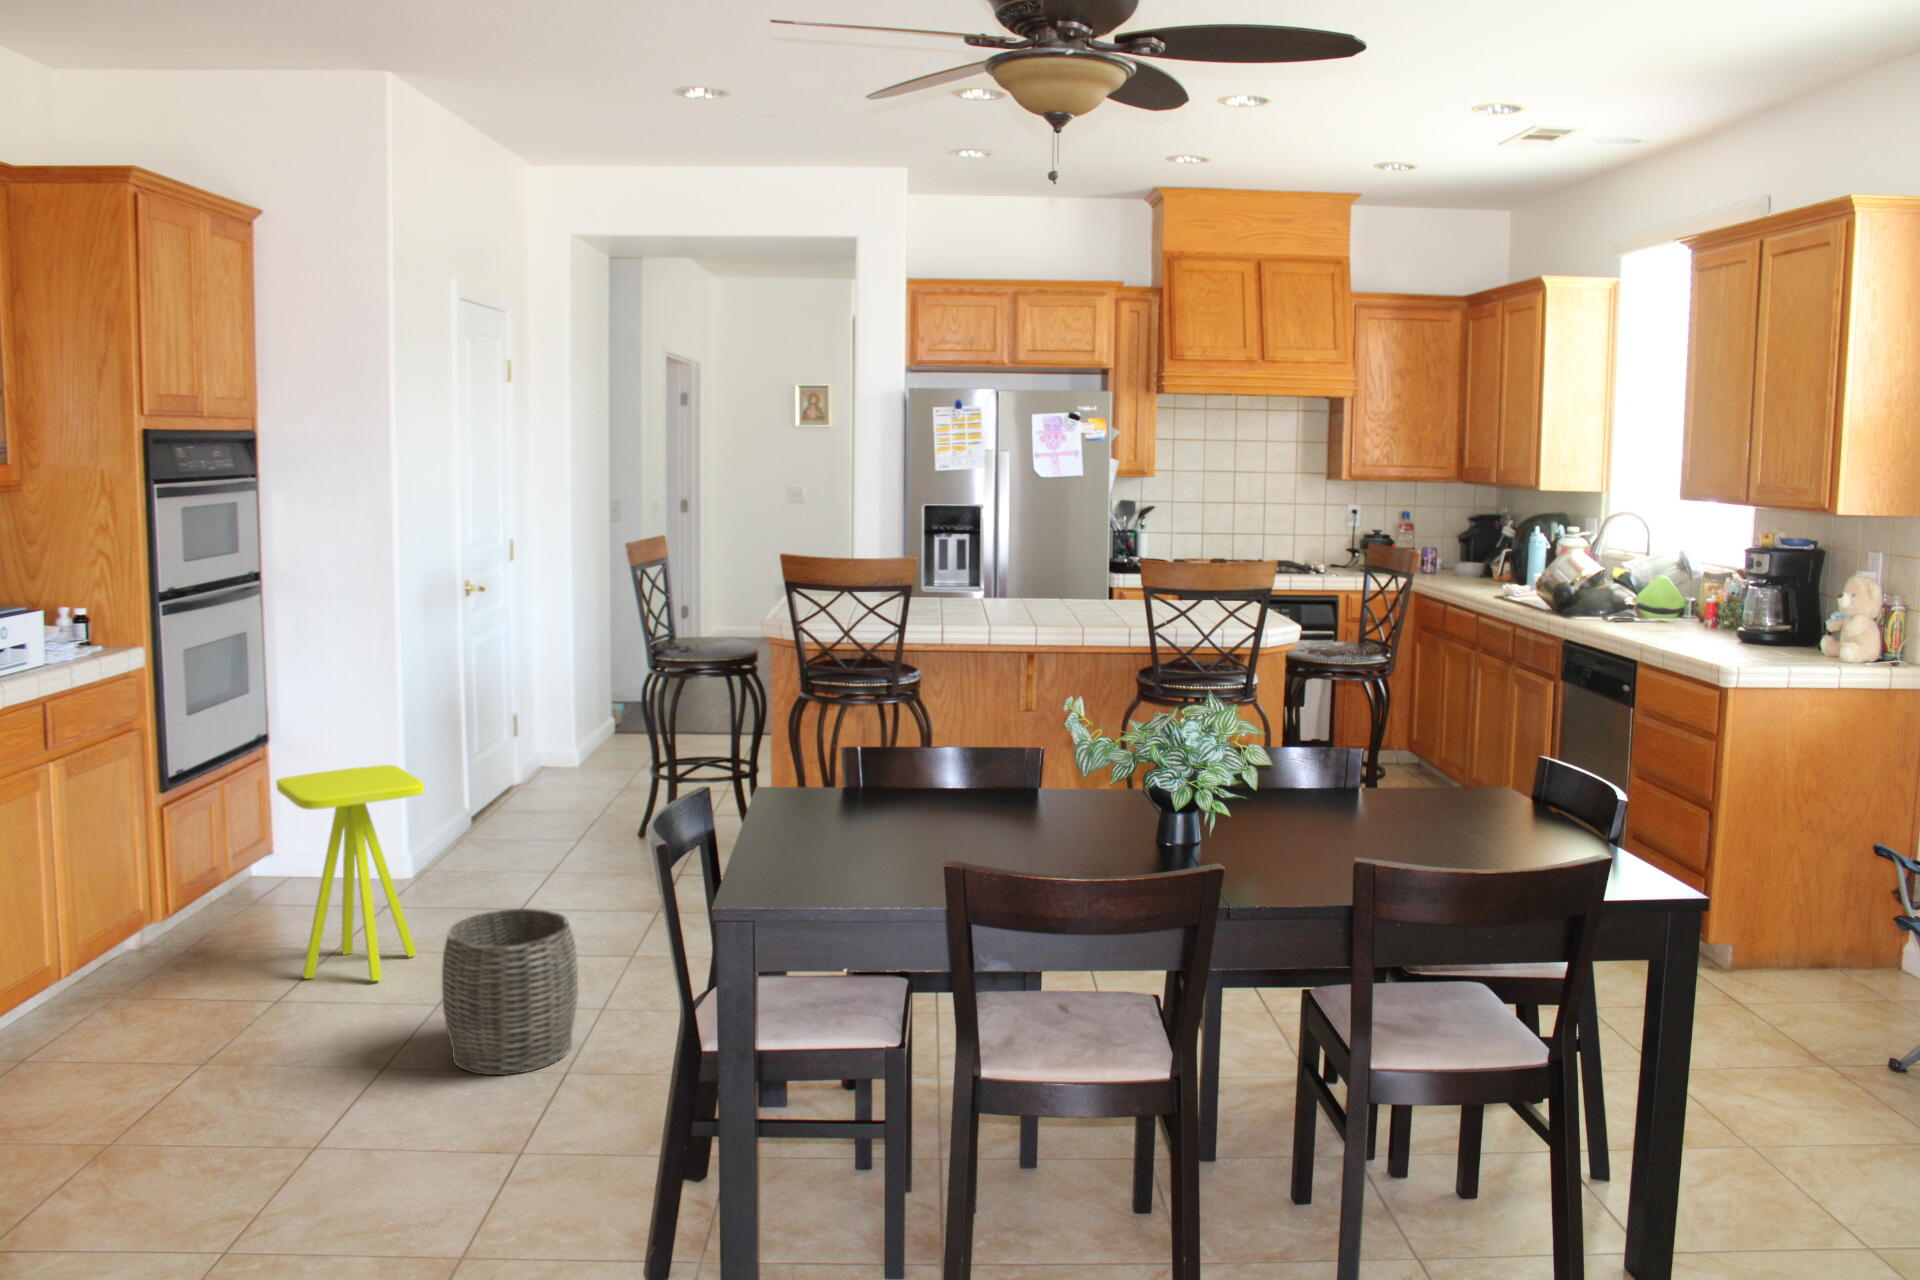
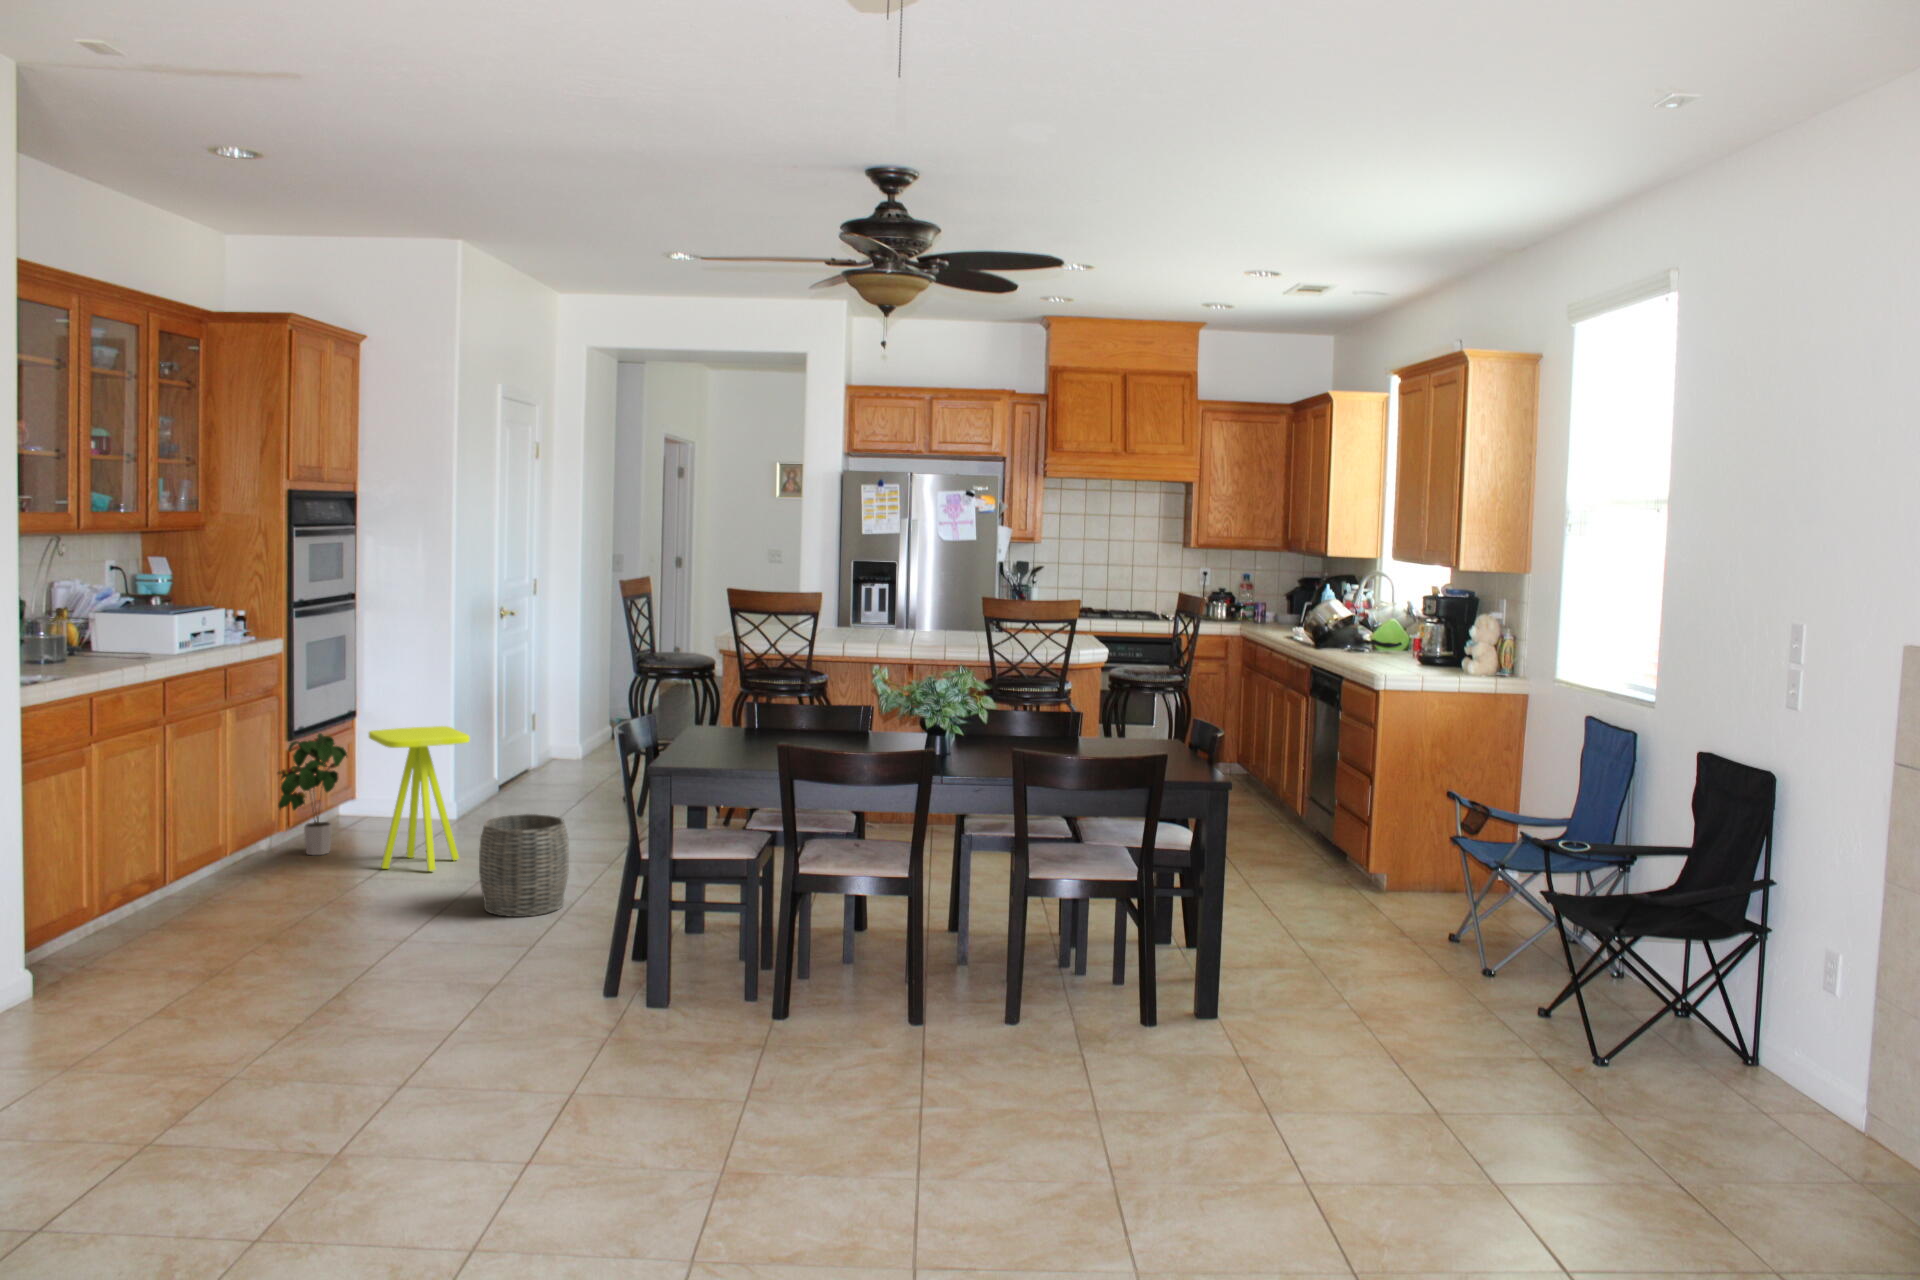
potted plant: none [146,778,253,954] -> present [278,733,347,855]

